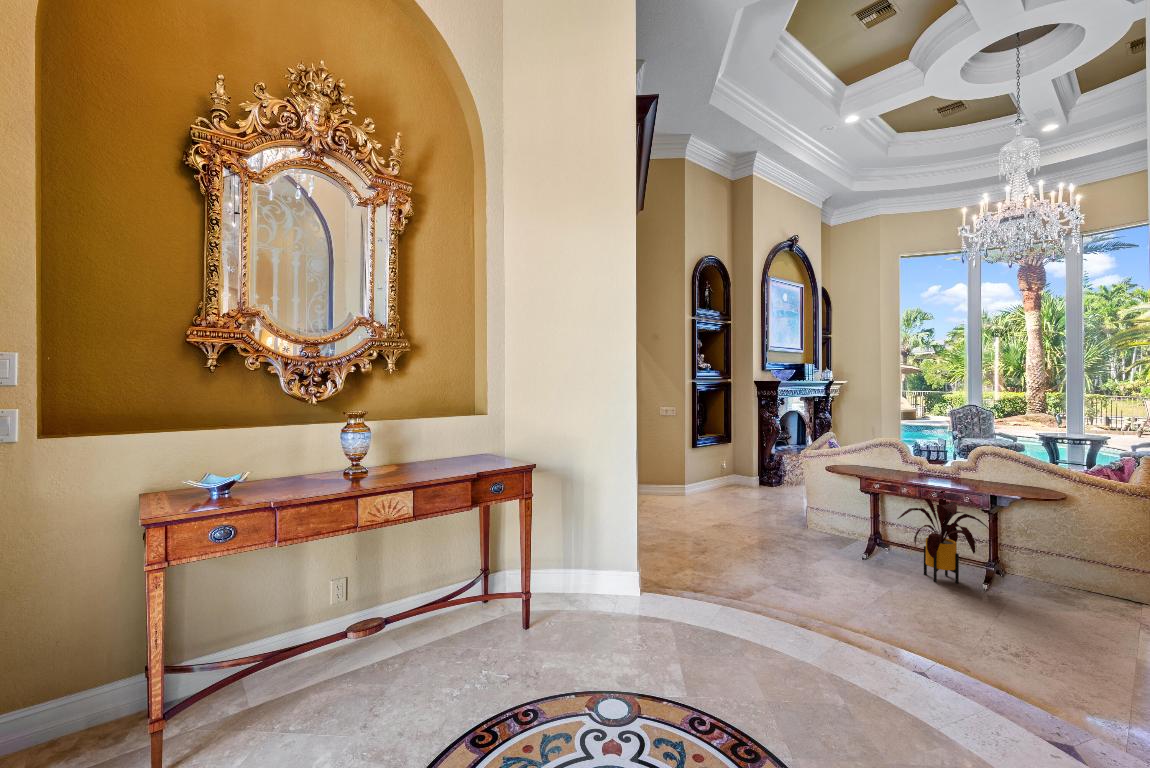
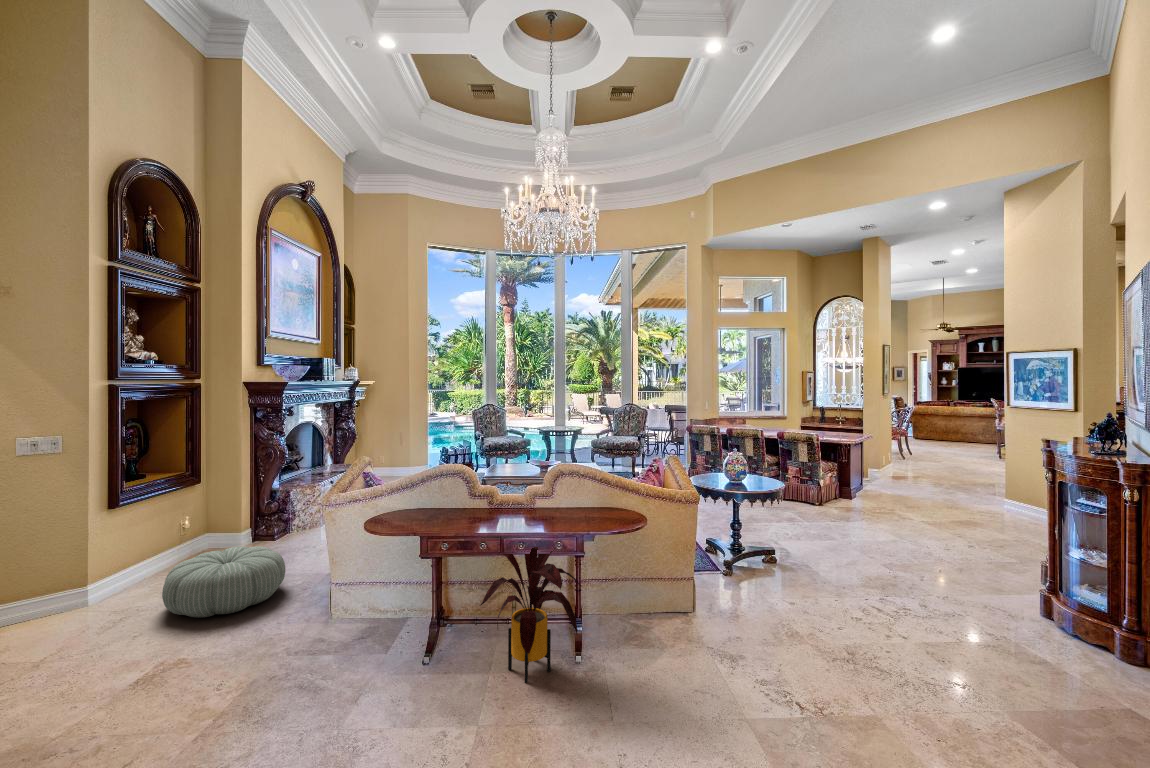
pouf: none [718,479,780,513] -> present [162,546,285,617]

